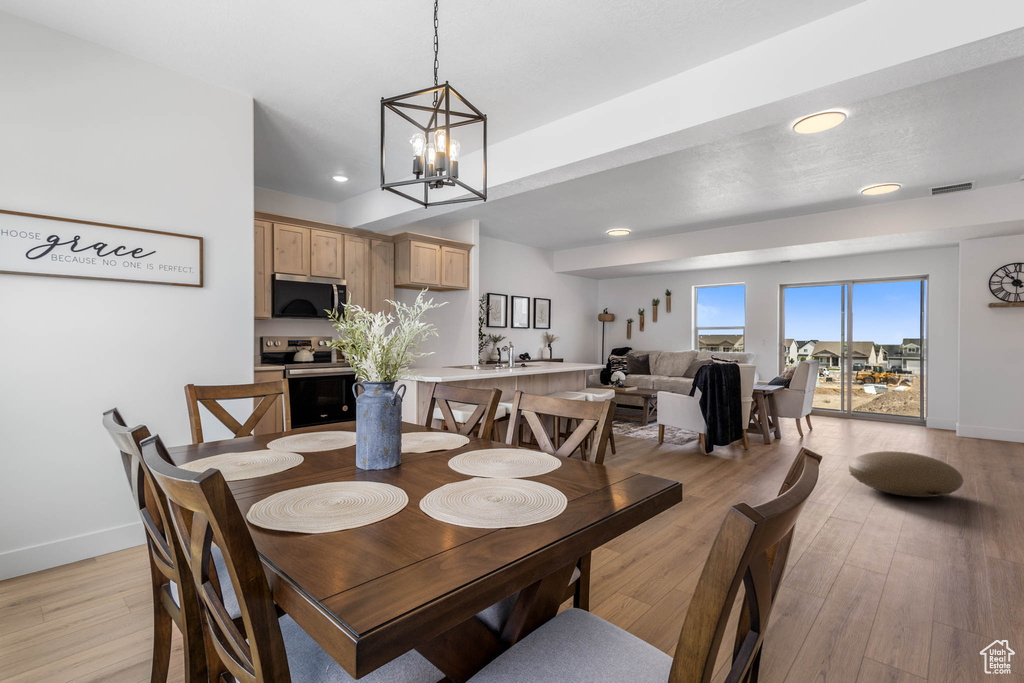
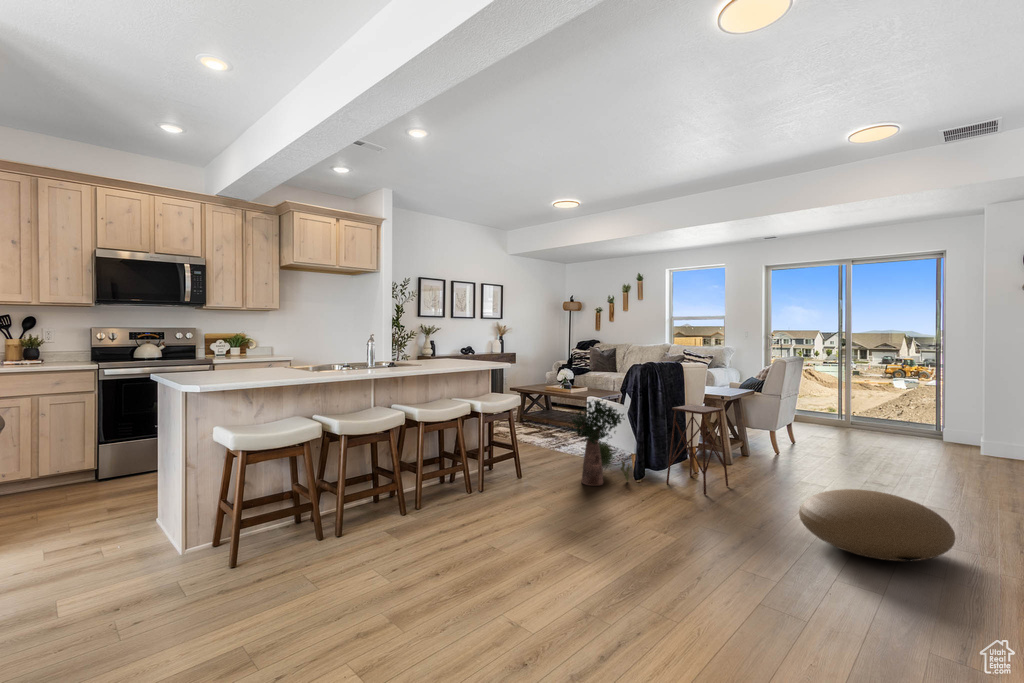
potted plant: none [654,392,705,460] -> present [568,399,632,486]
side table: none [732,395,781,464] -> present [666,404,728,495]

